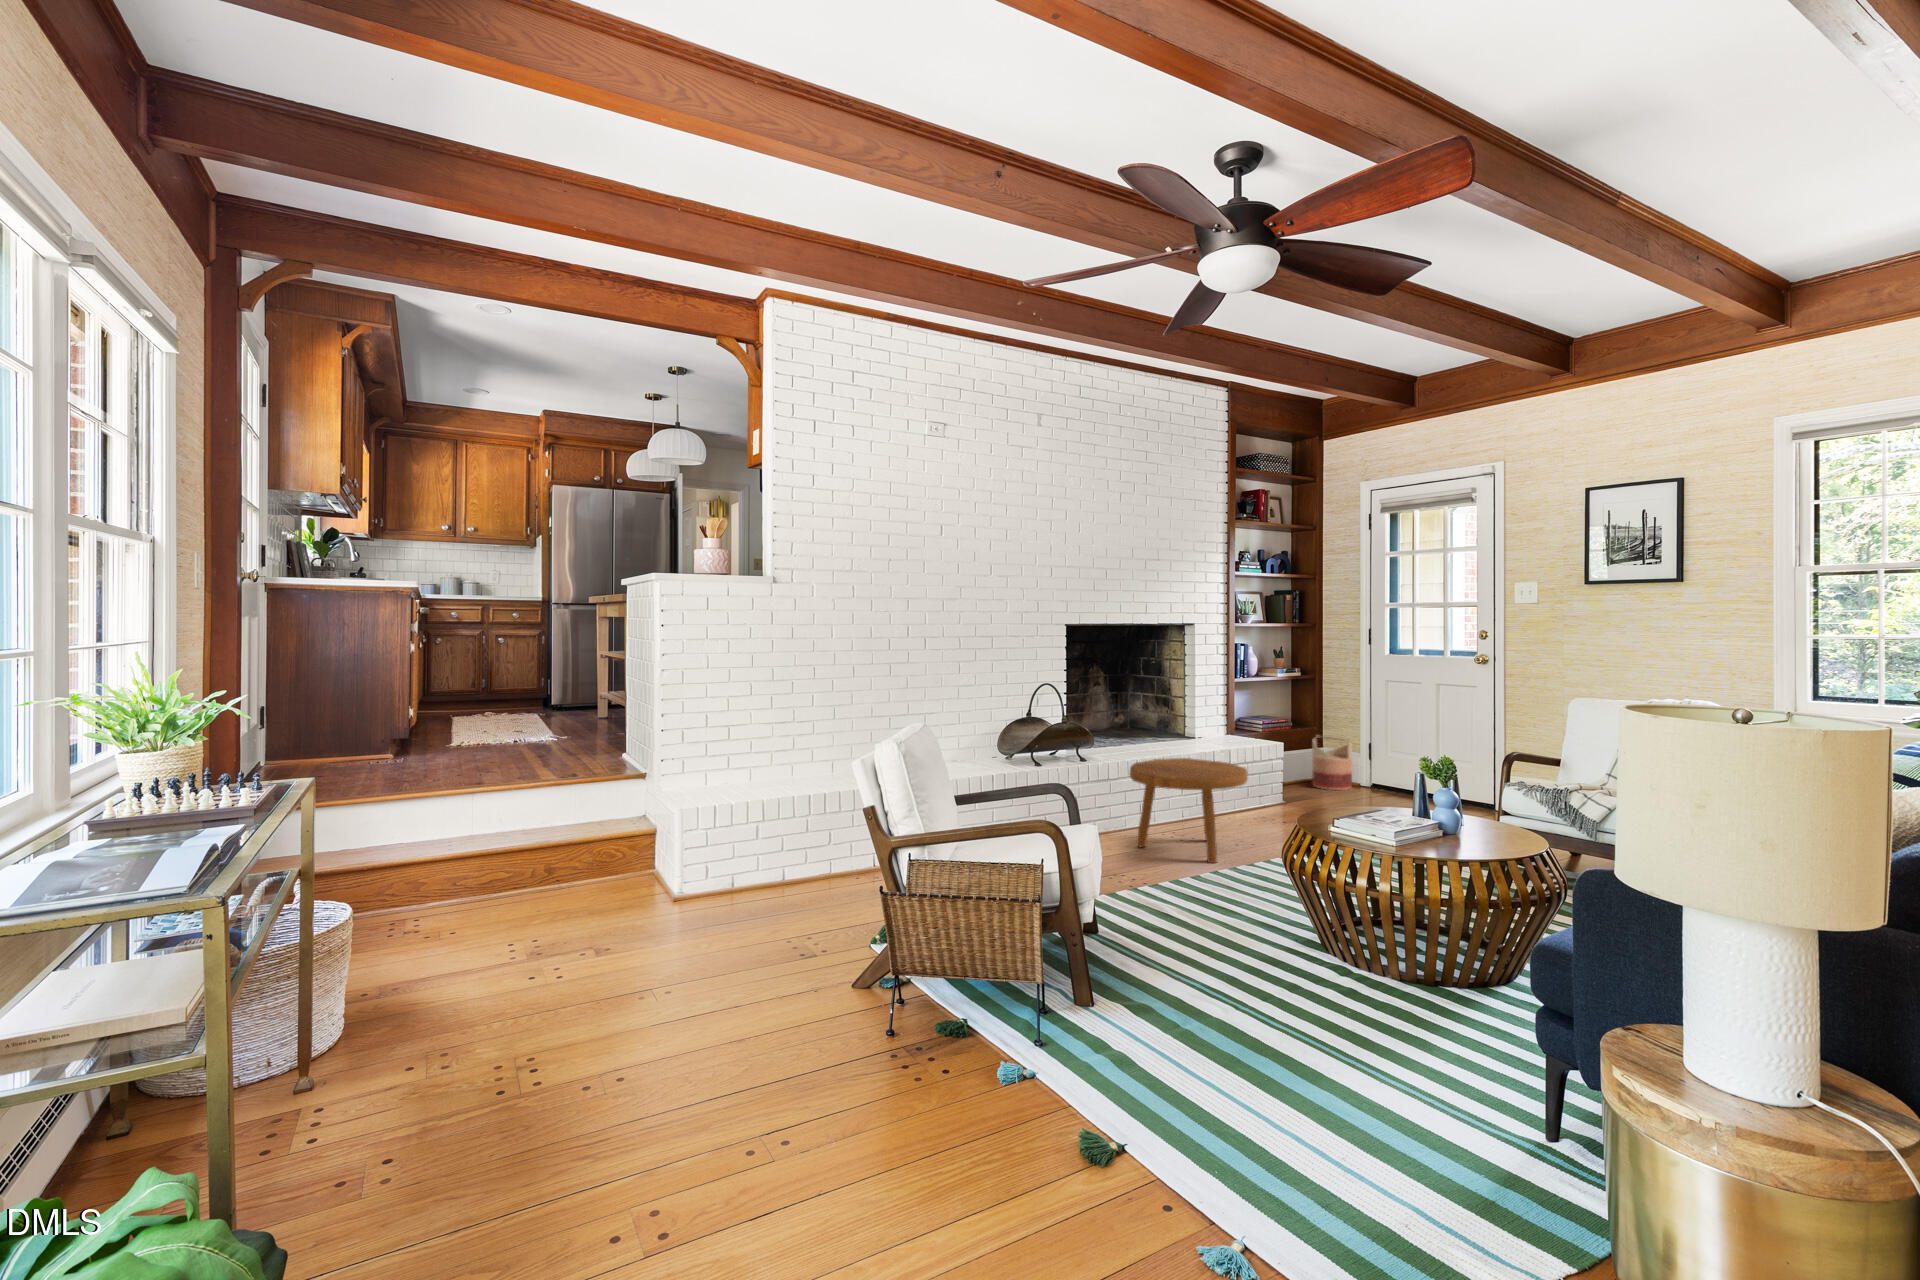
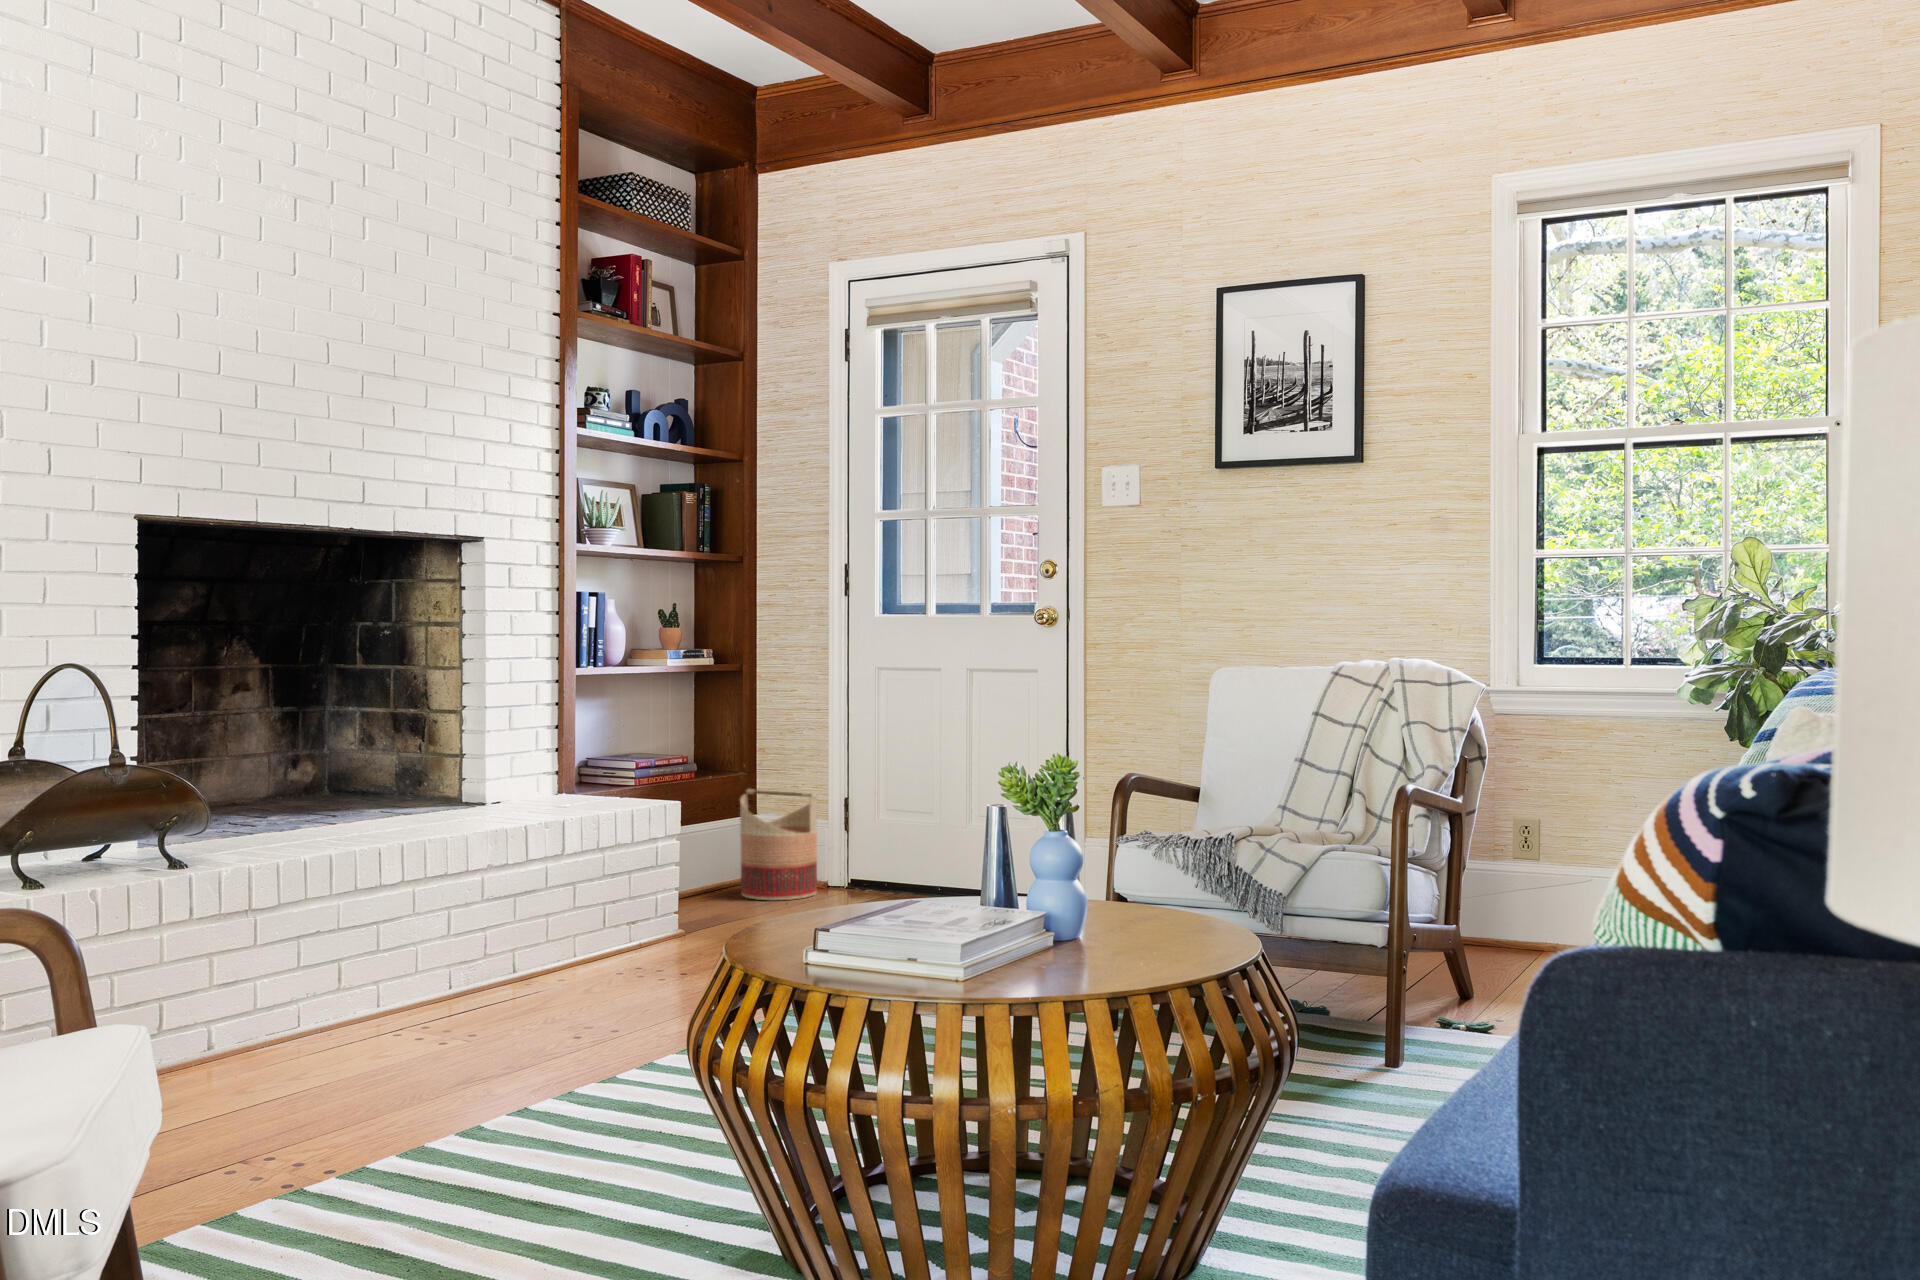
footstool: present [1130,758,1248,863] -> none [295,837,602,1093]

